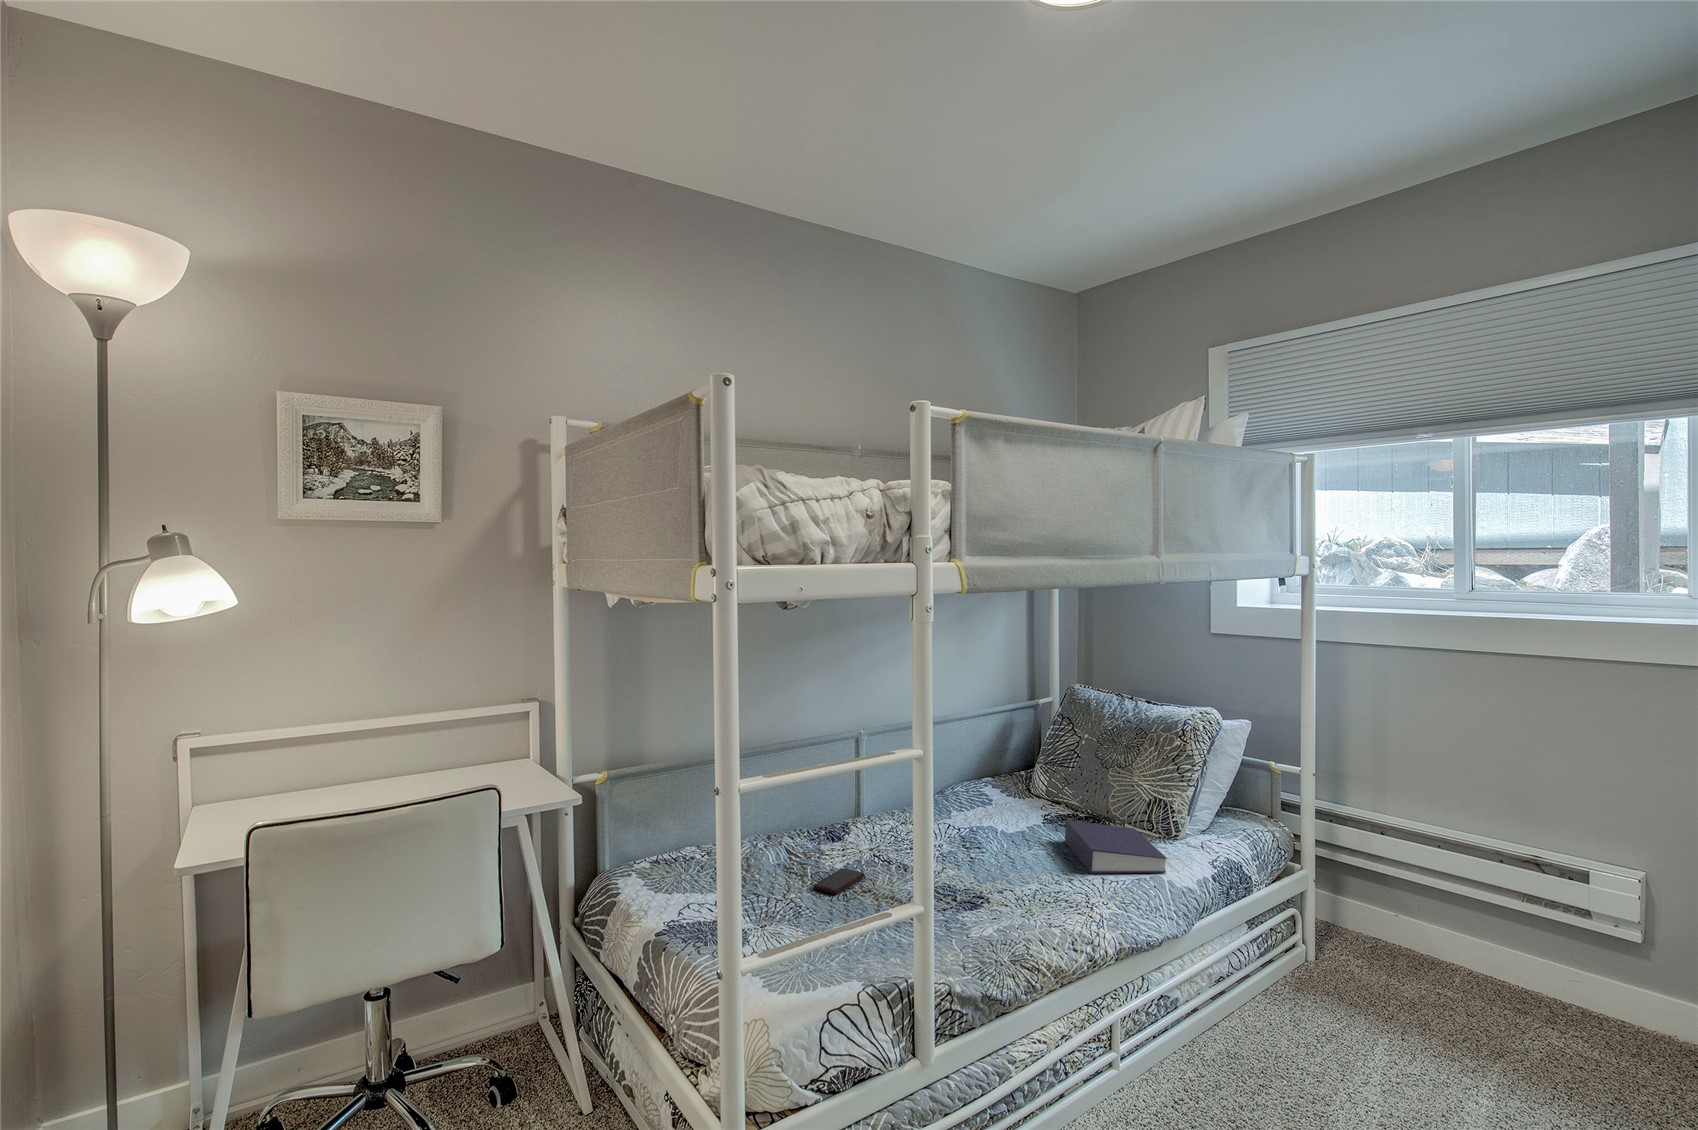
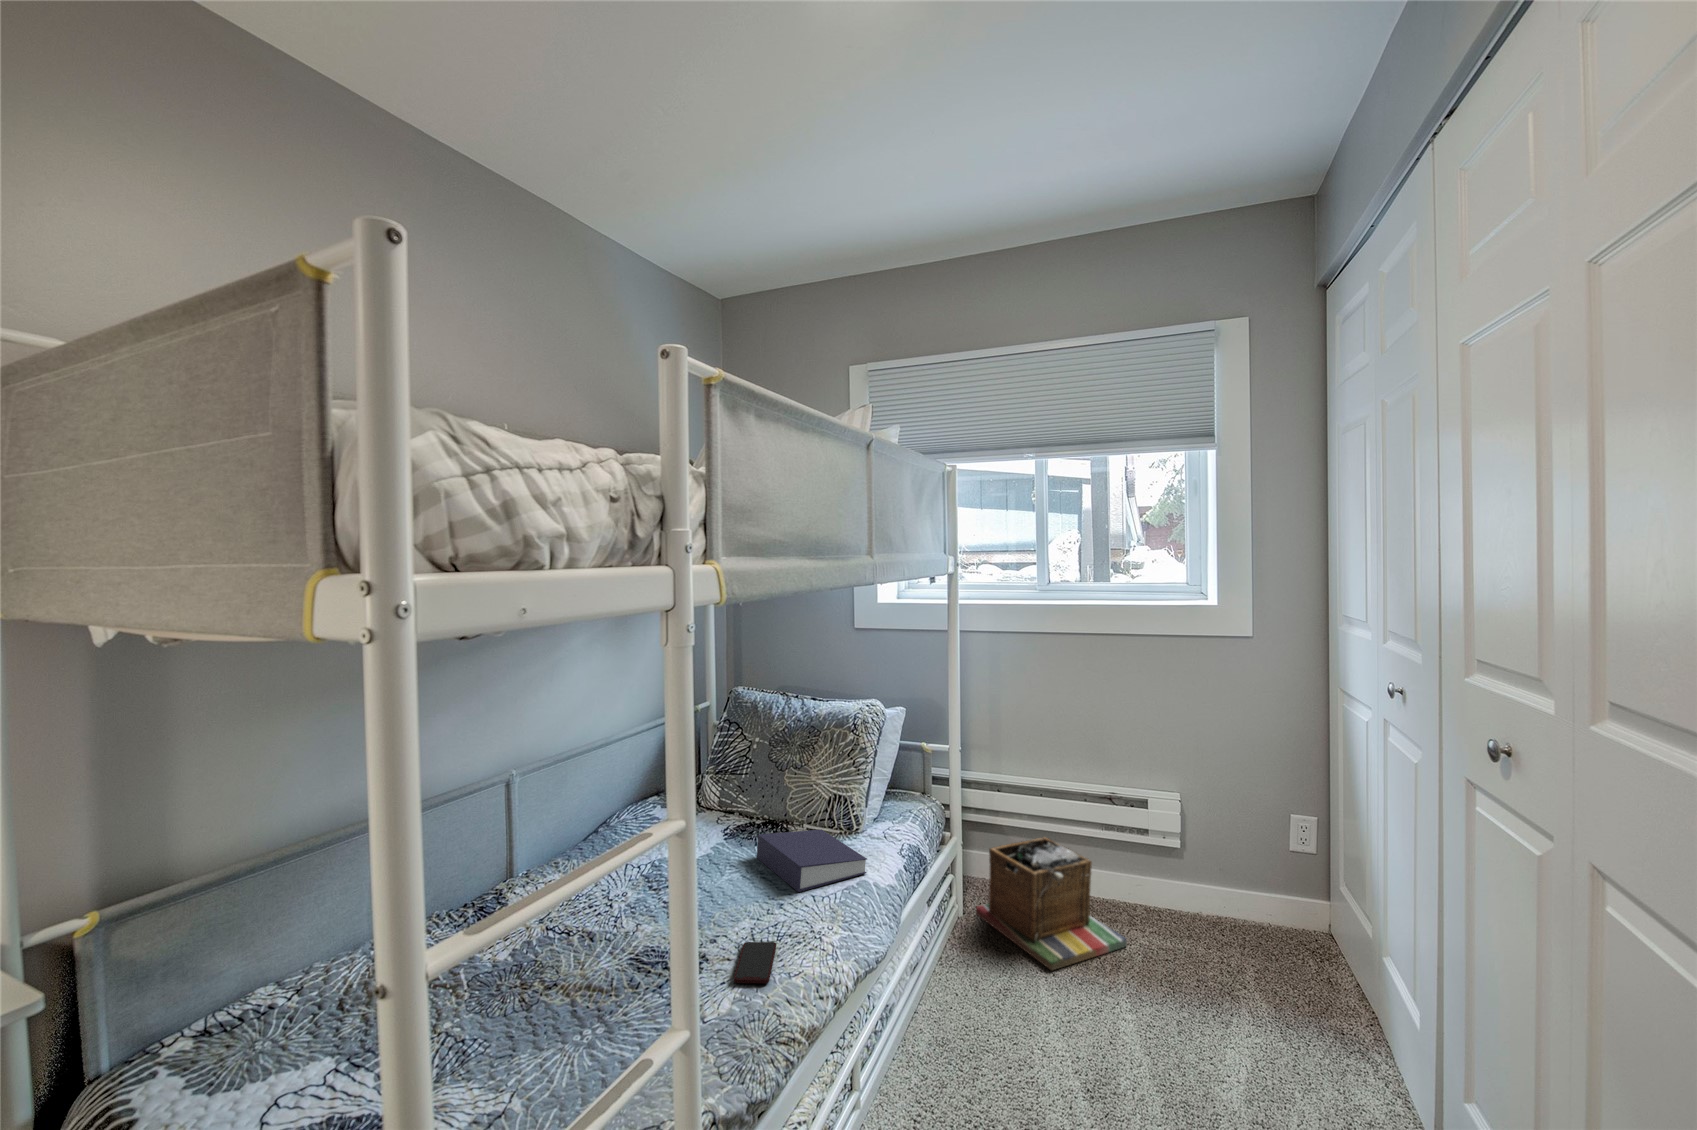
smartphone: present [814,868,864,894] -> present [734,942,776,983]
laundry basket: none [1337,890,1539,1041] -> present [976,837,1127,970]

